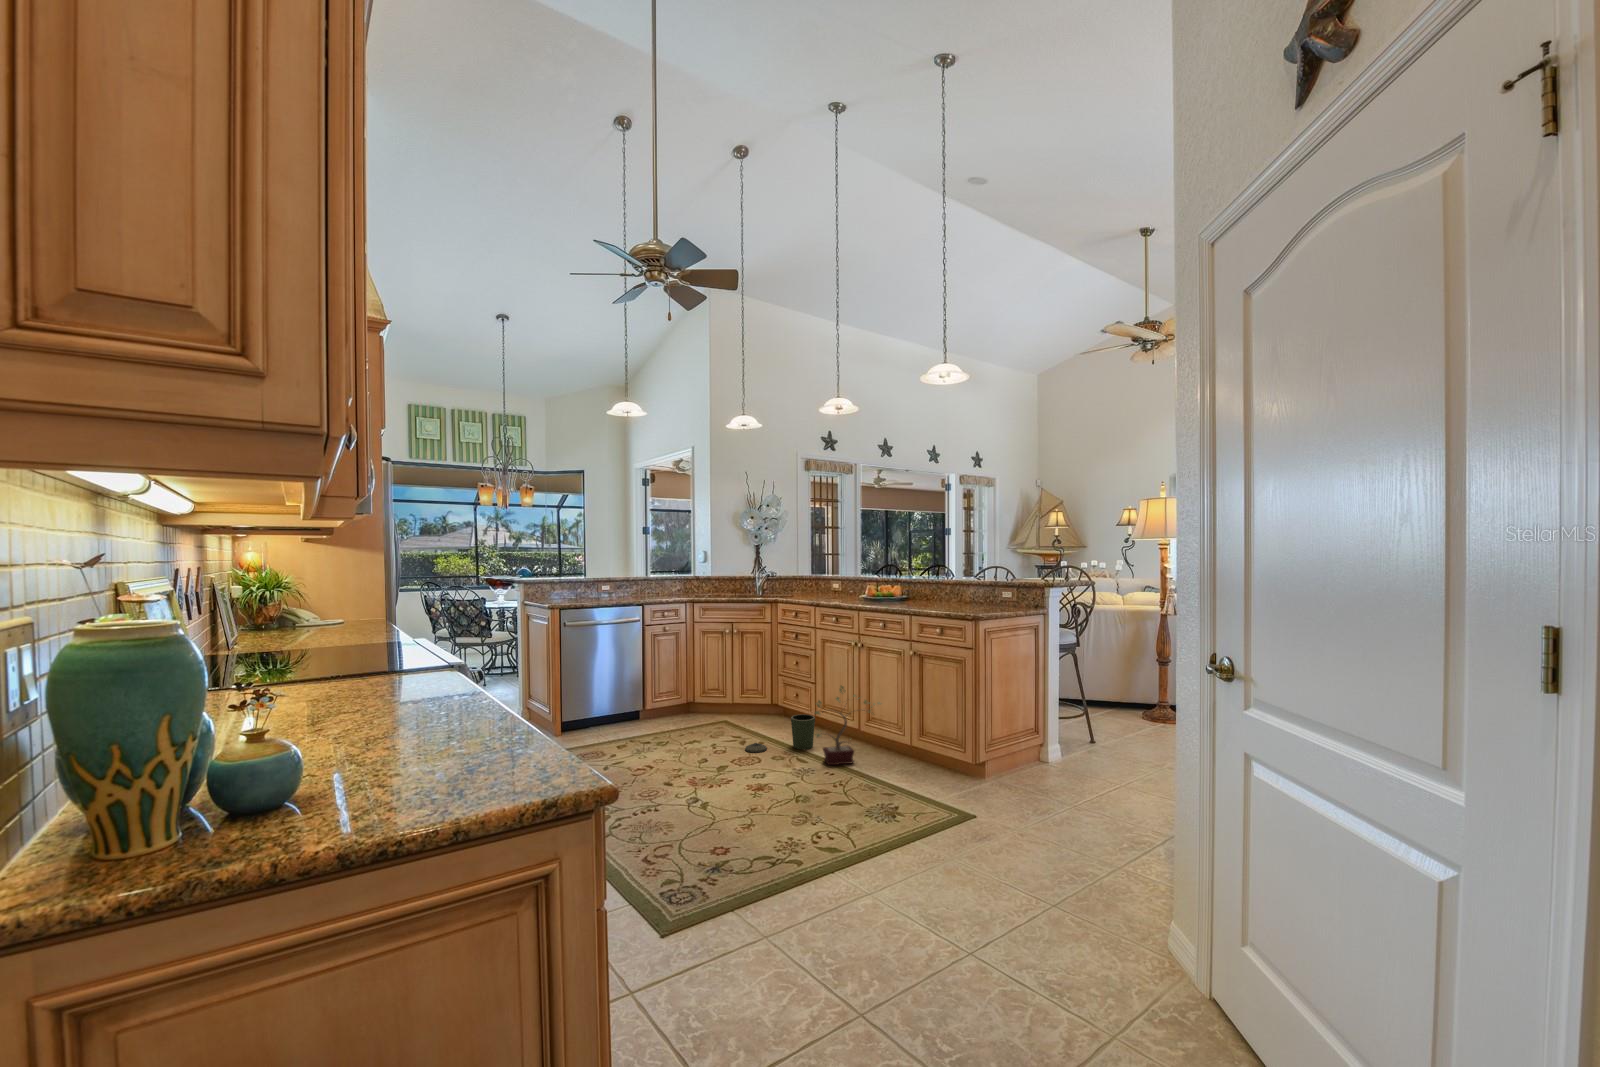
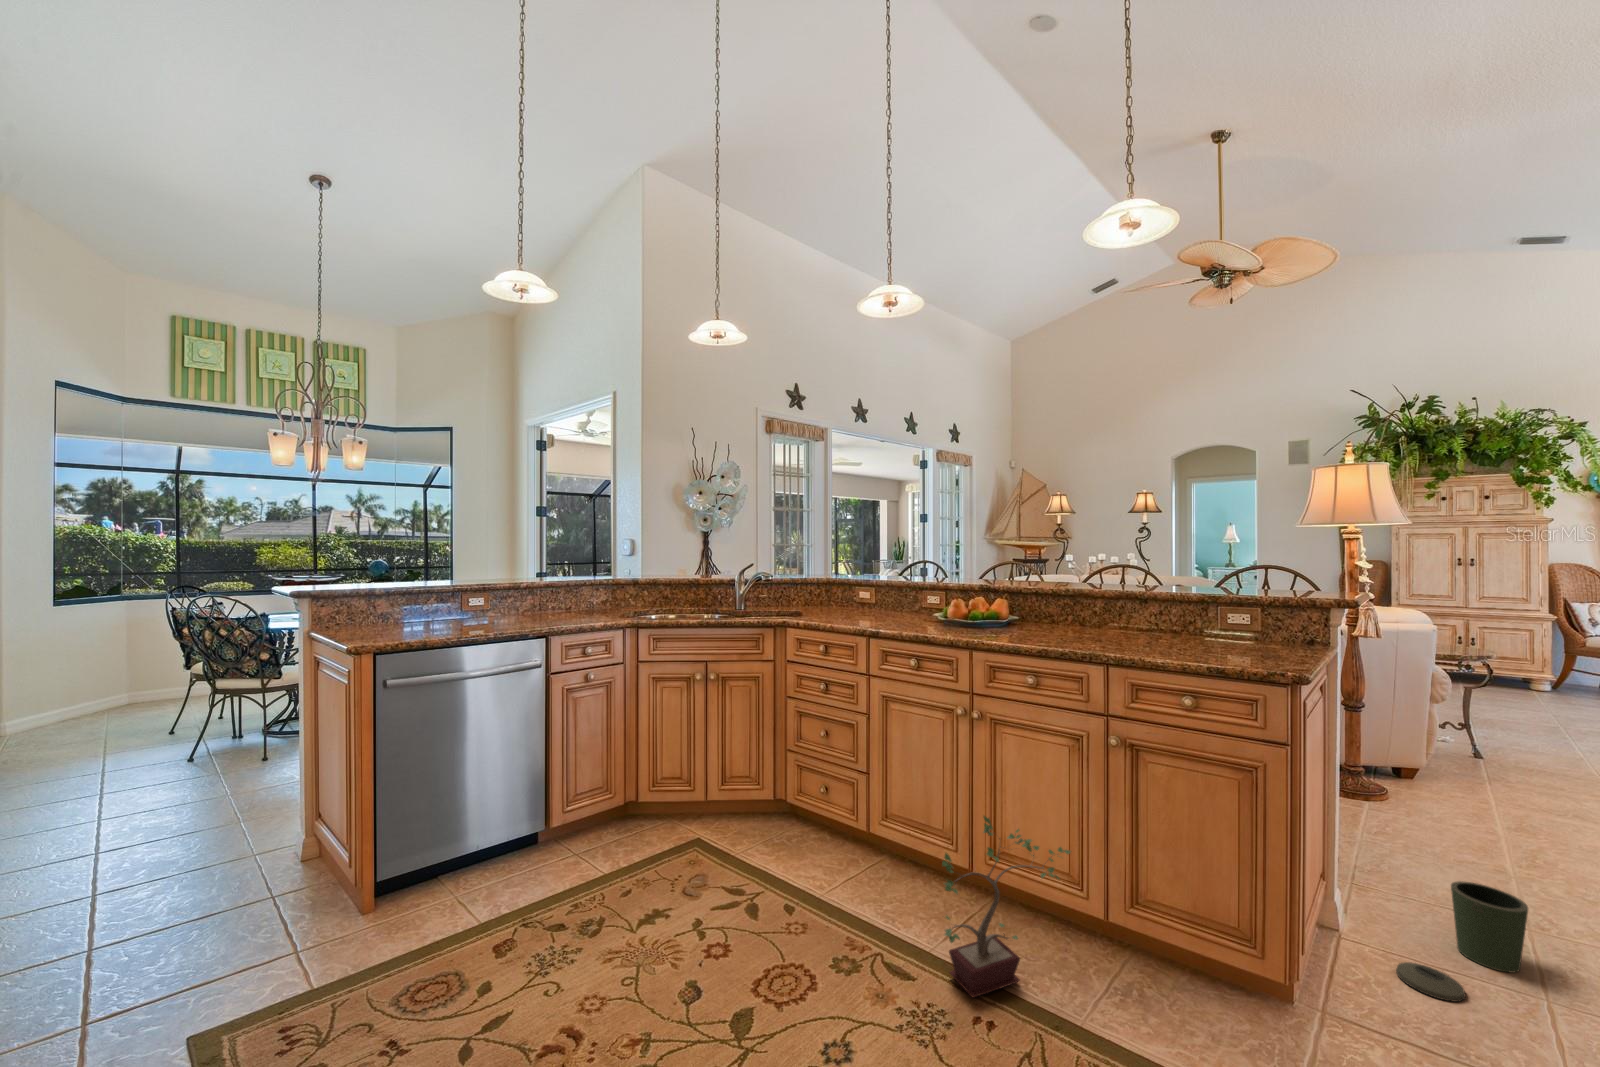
trash can: present [745,714,815,753] -> present [1396,881,1528,1002]

